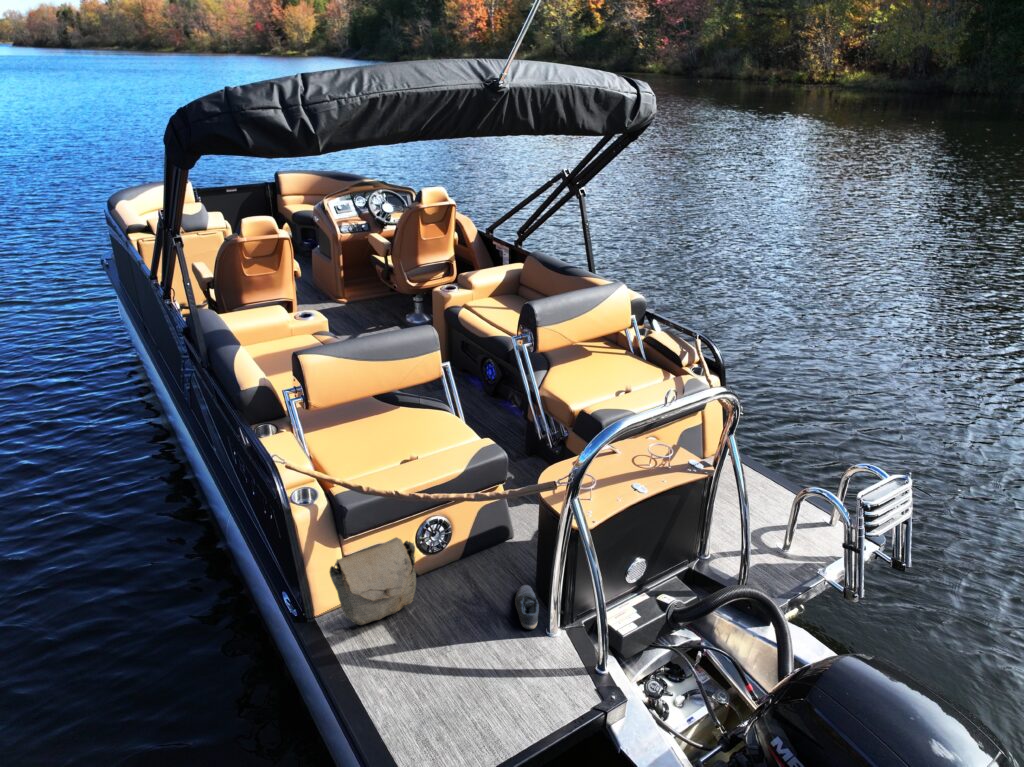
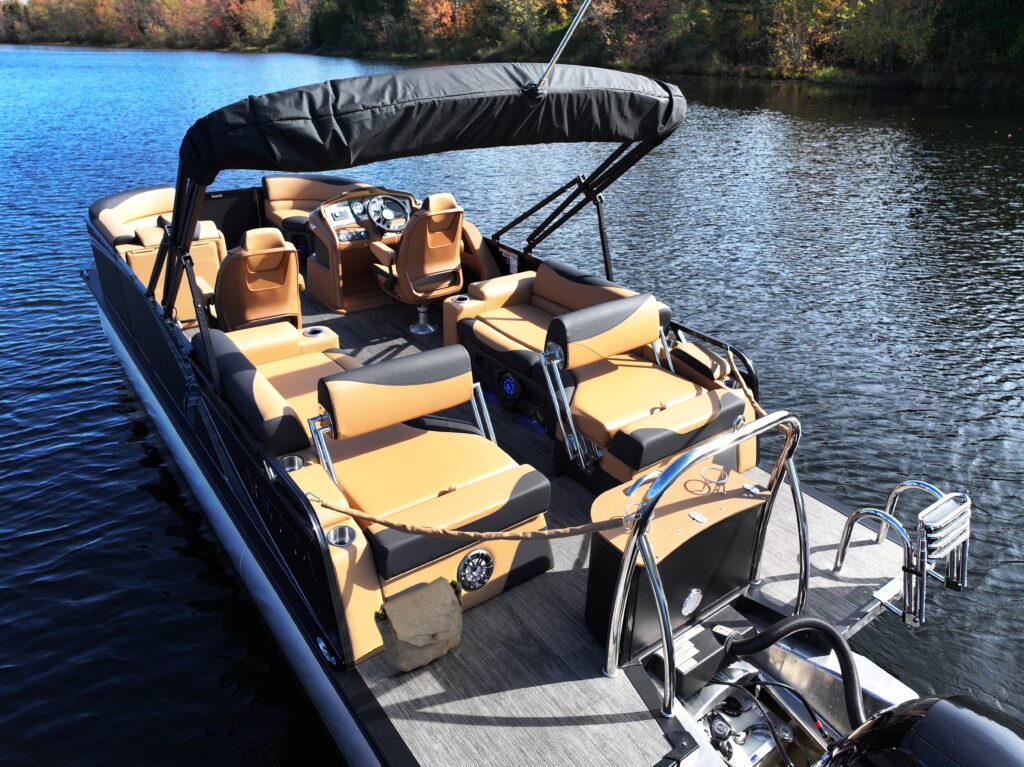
shoe: present [515,585,539,629] -> none [566,621,594,670]

